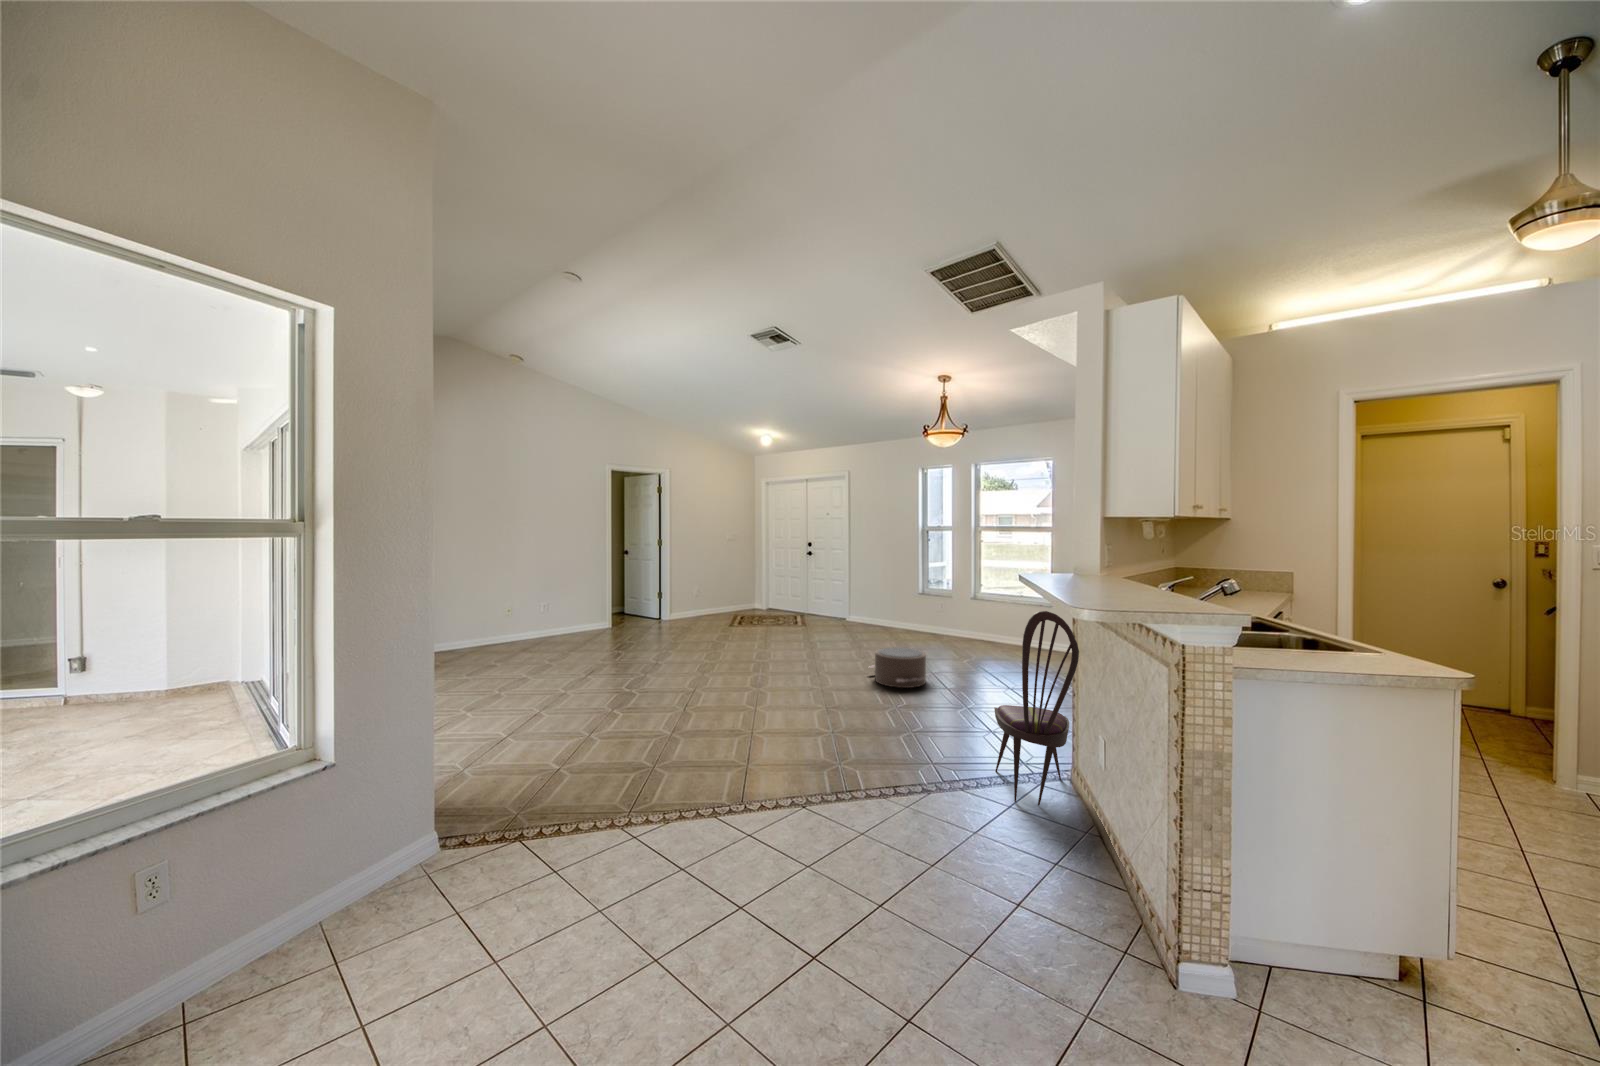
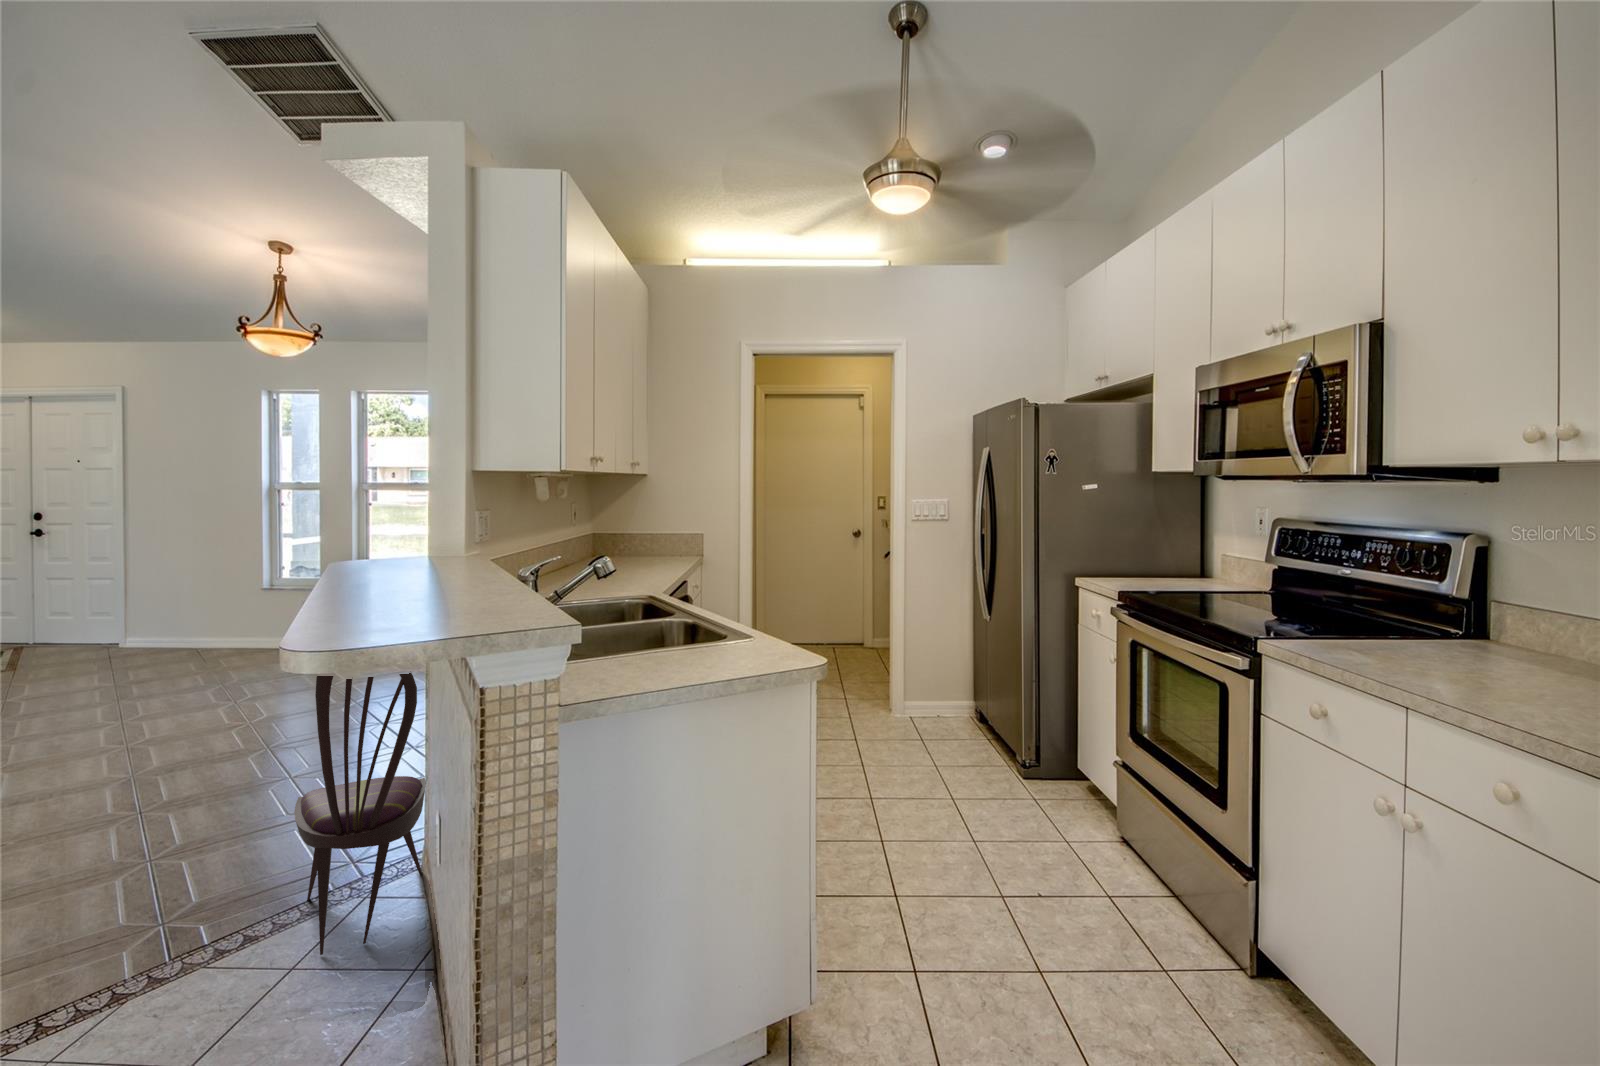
pouf: present [870,648,926,688] -> none [102,699,237,780]

